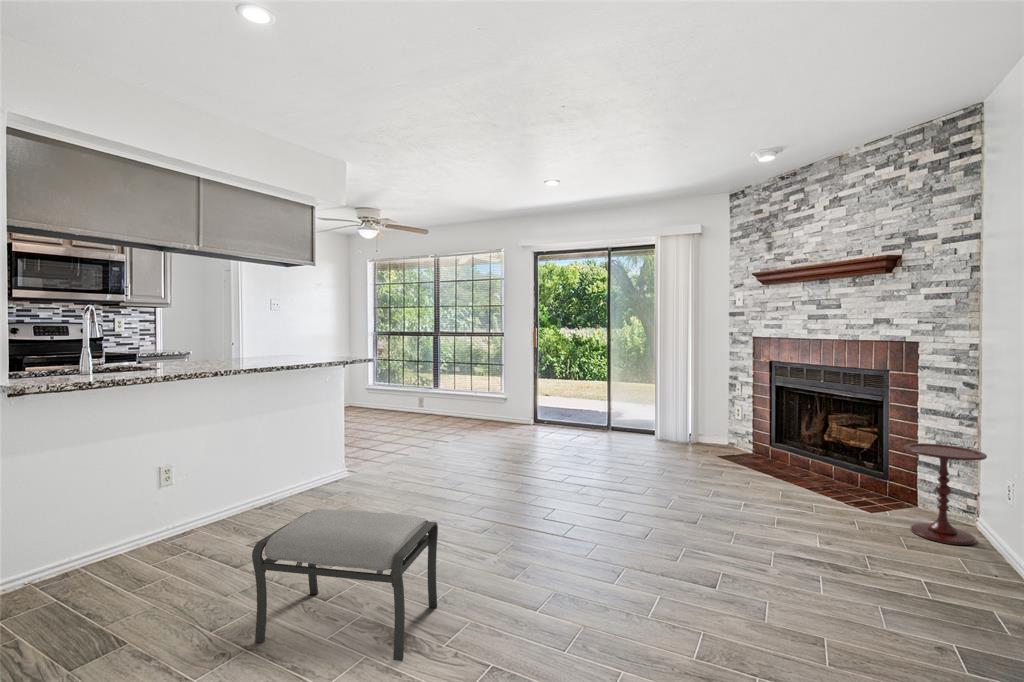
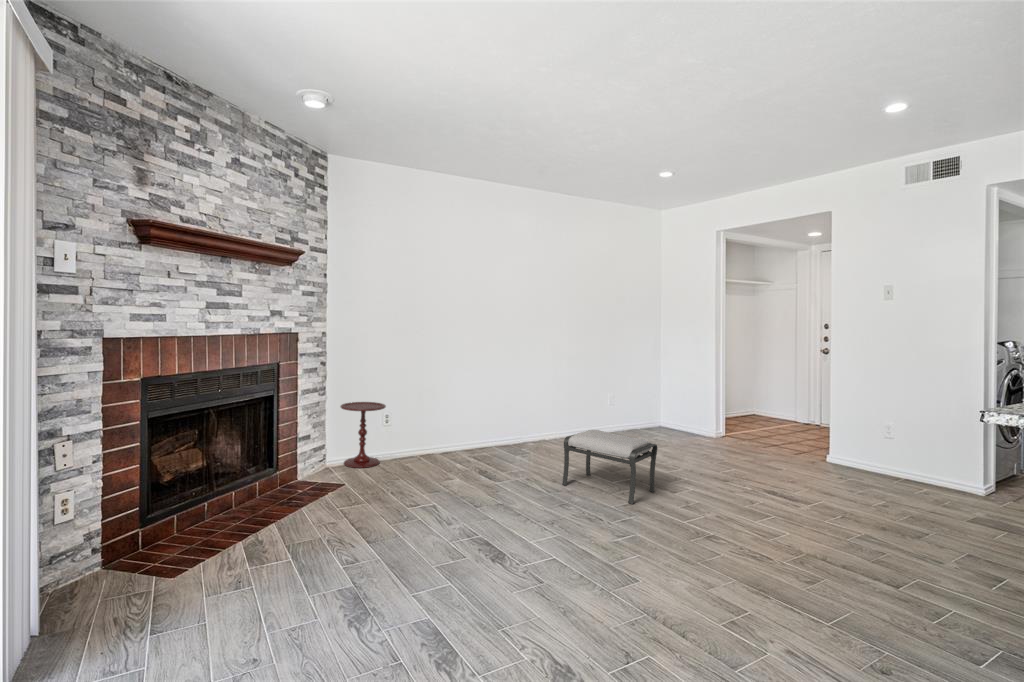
ottoman: present [252,509,438,661] -> present [562,430,657,504]

